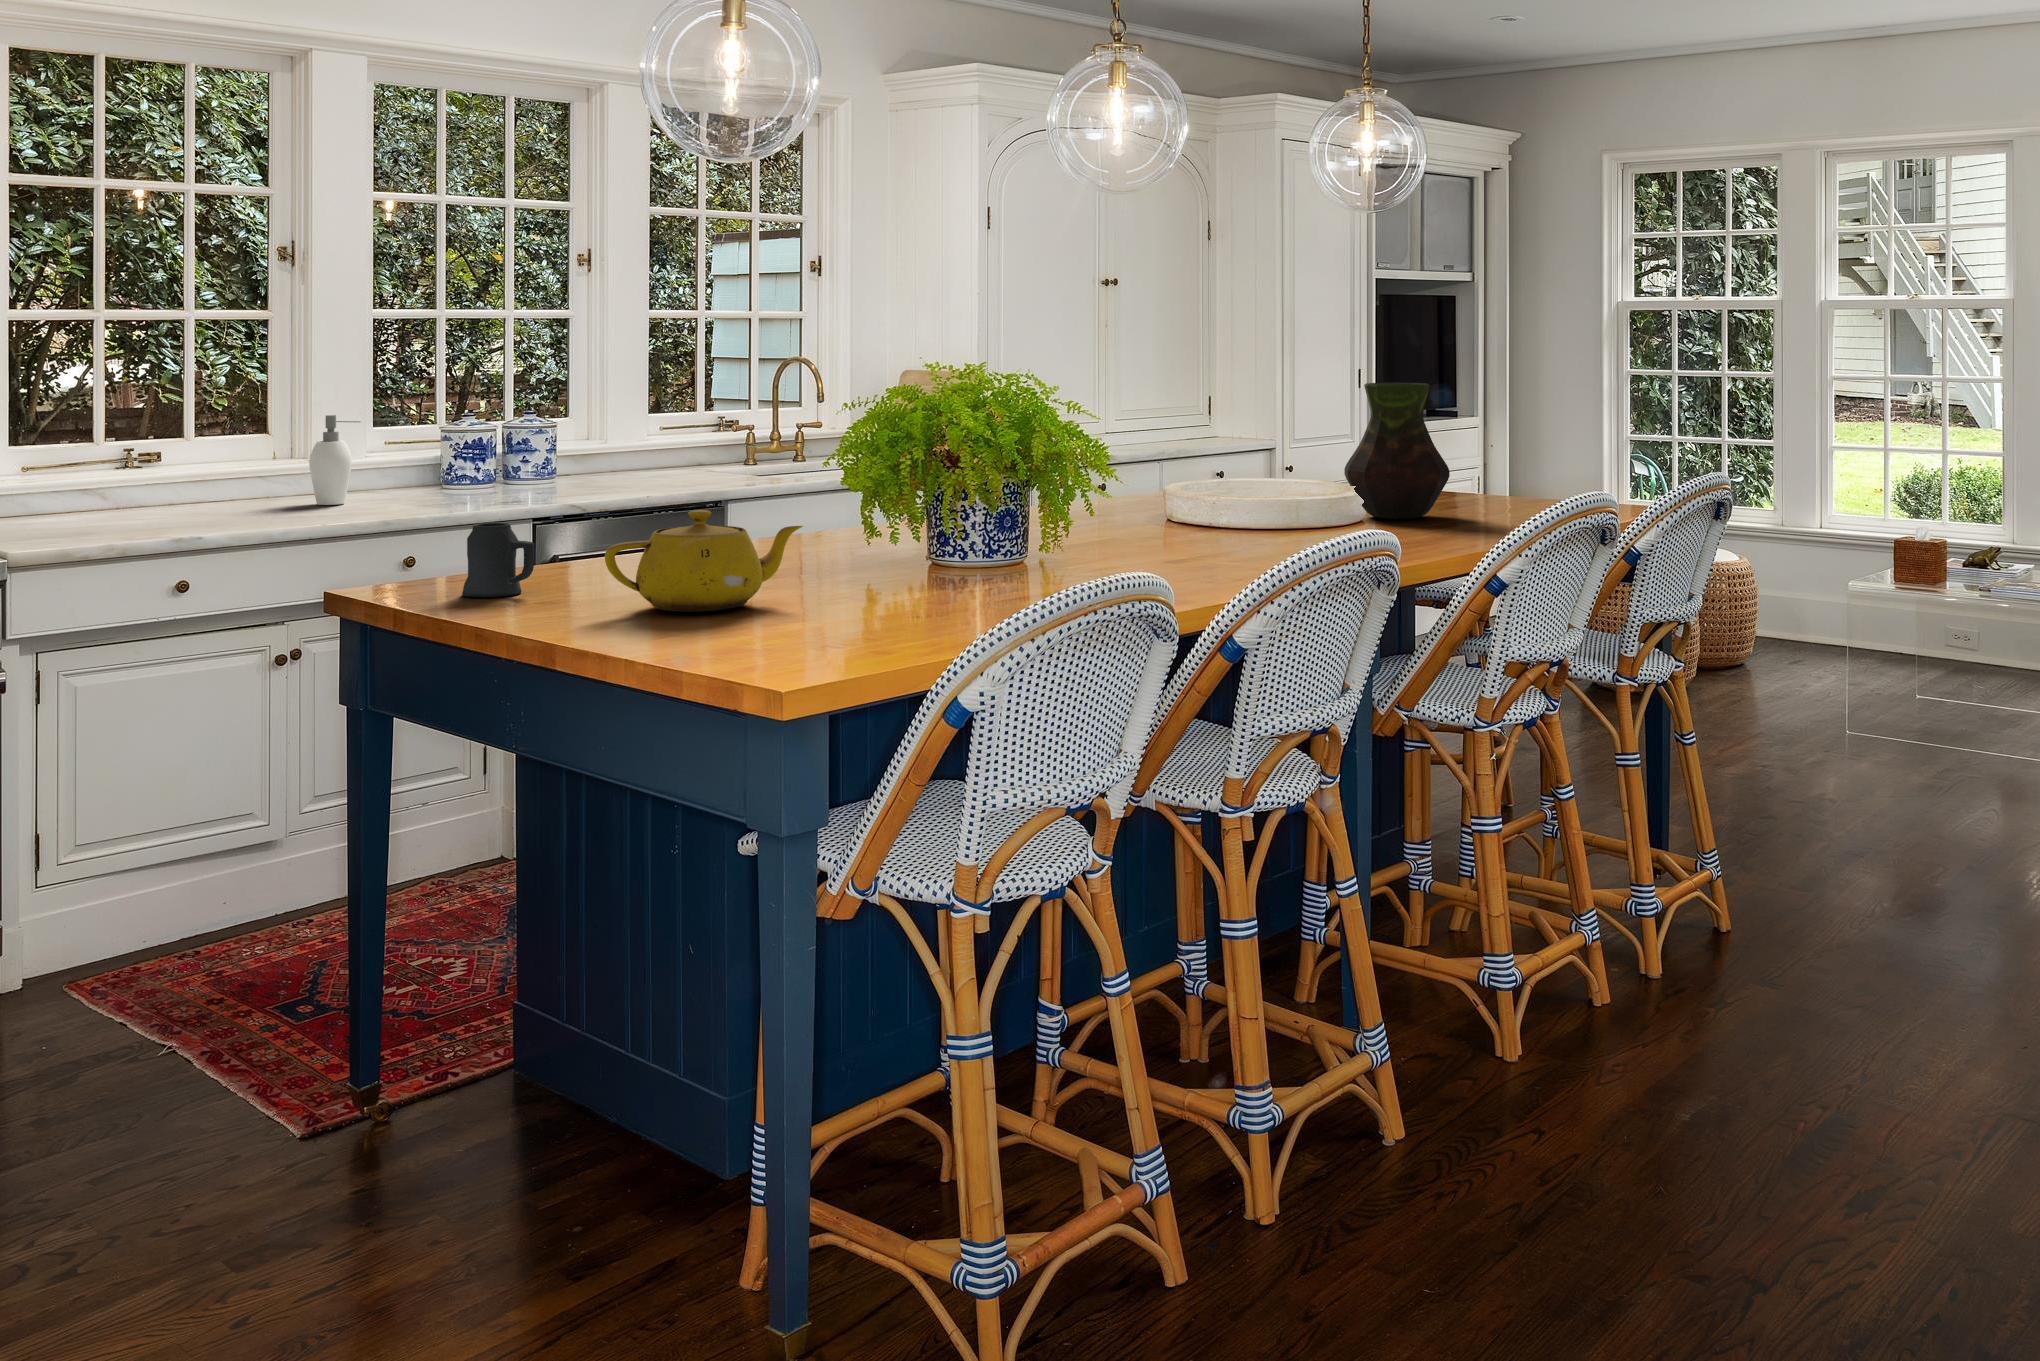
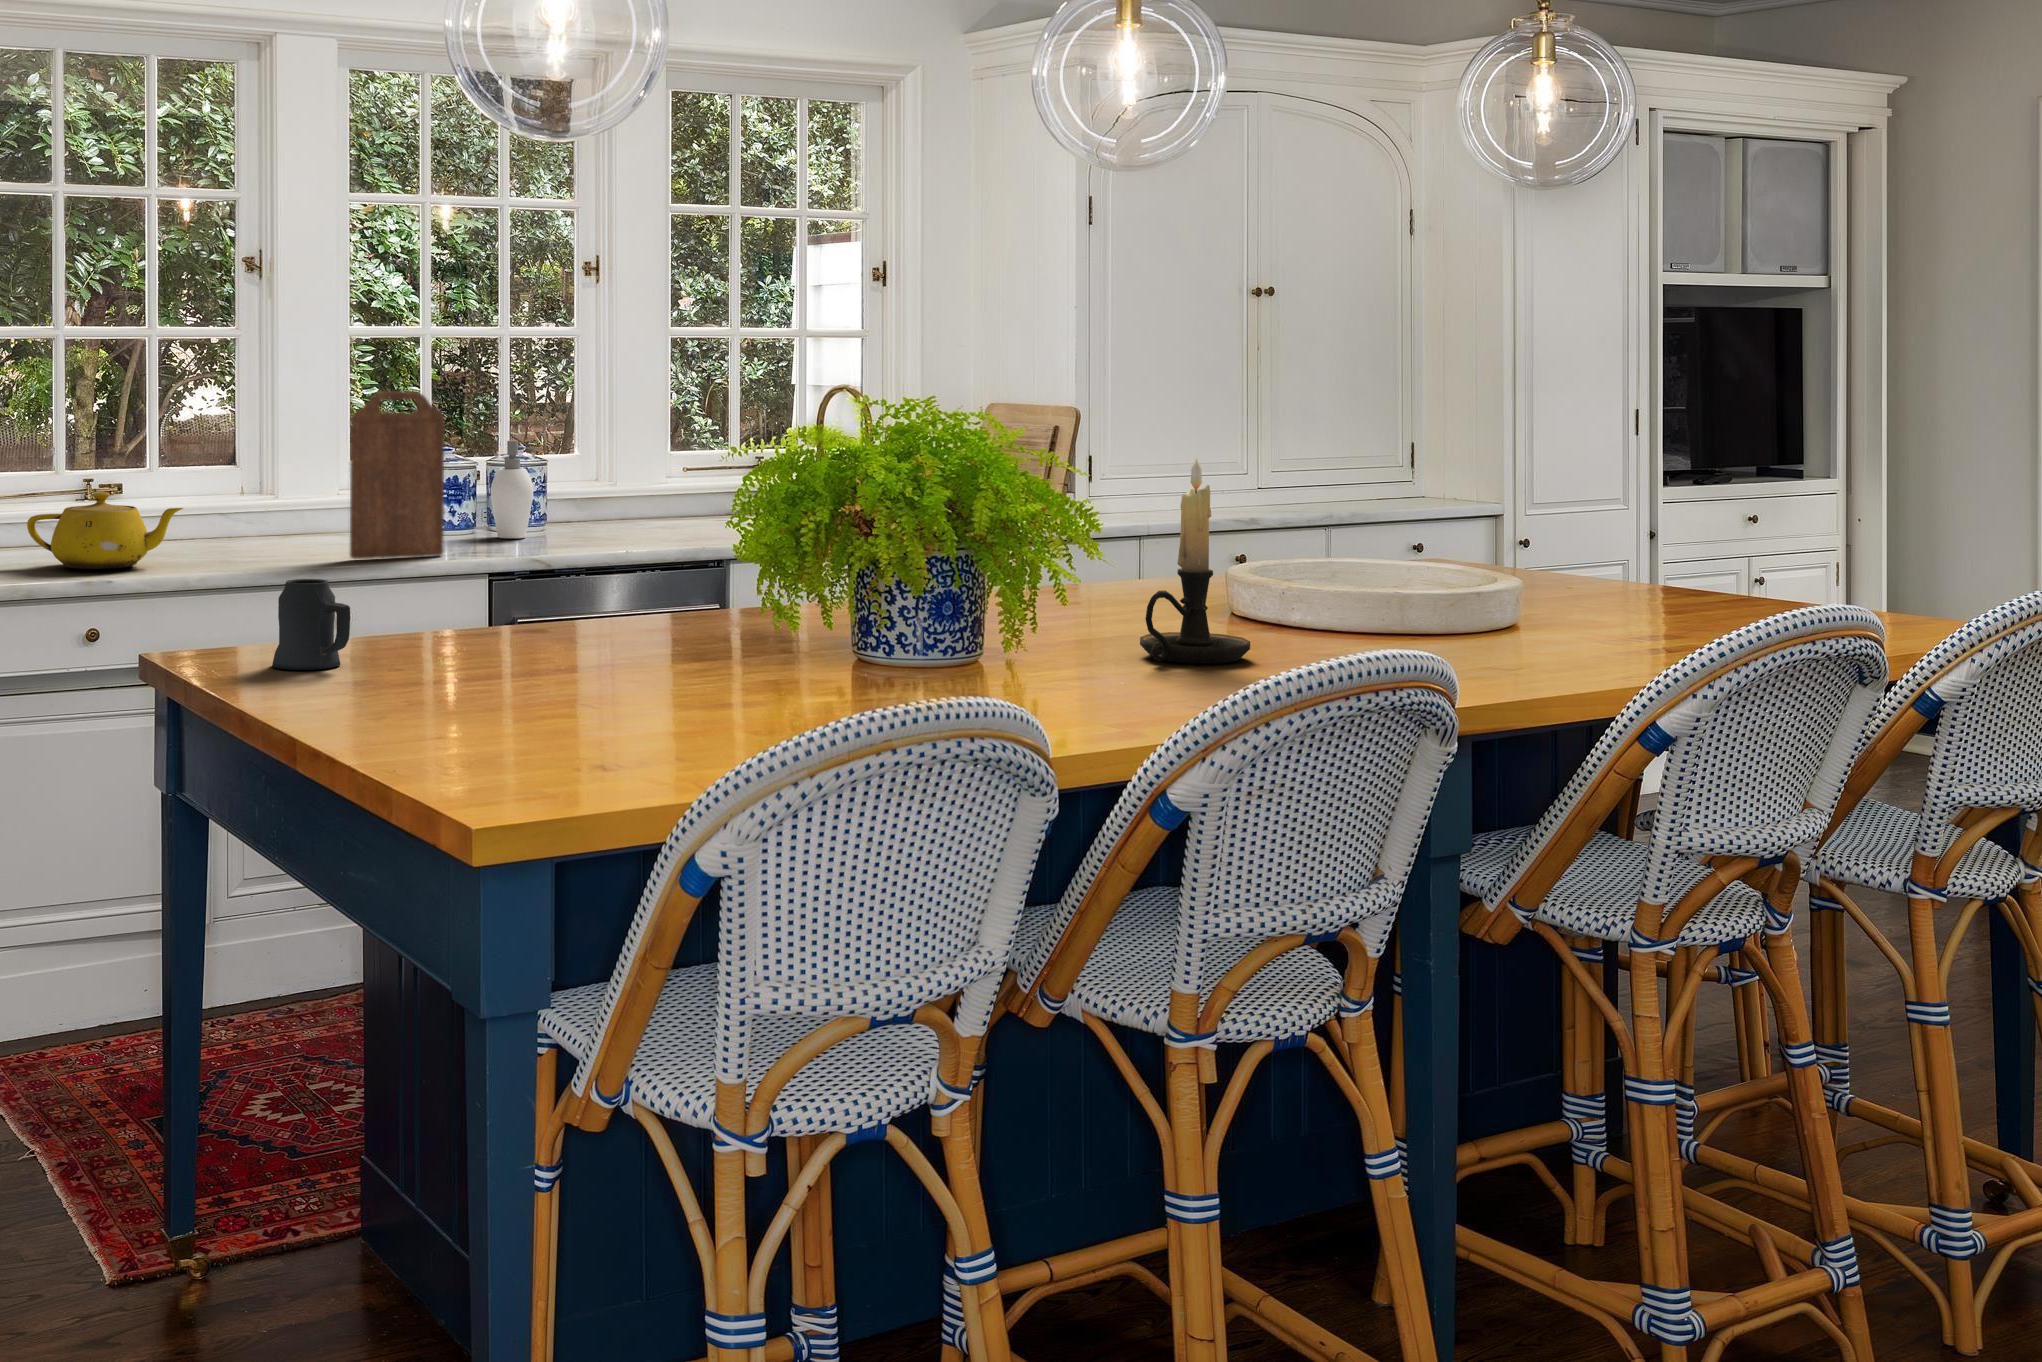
cutting board: none [401,367,483,513] -> present [350,391,444,559]
vase: present [1344,383,1450,519] -> none [1498,429,1656,625]
candle holder: none [1132,406,1209,556] -> present [1140,457,1250,663]
soap dispenser: present [309,415,360,505] -> present [491,441,542,538]
teapot: present [605,510,803,612] -> present [27,492,183,569]

